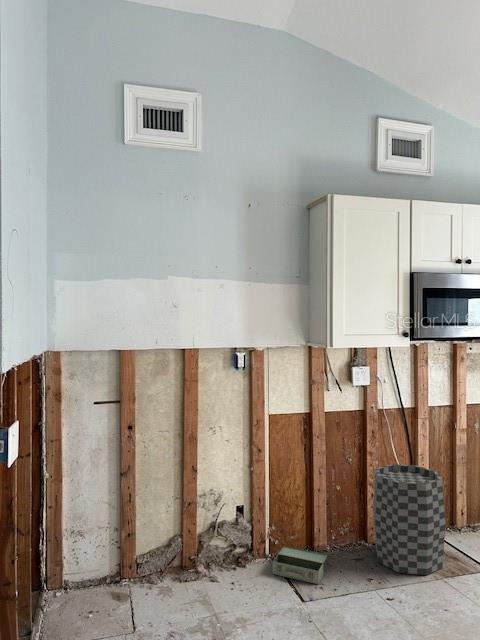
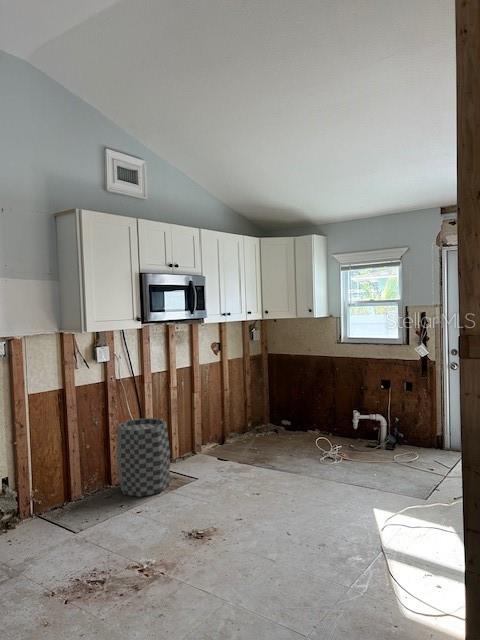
toolbox: present [272,546,327,584] -> none [41,499,87,526]

